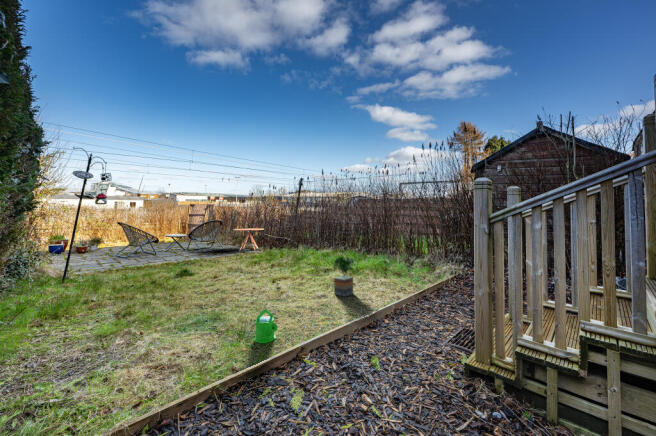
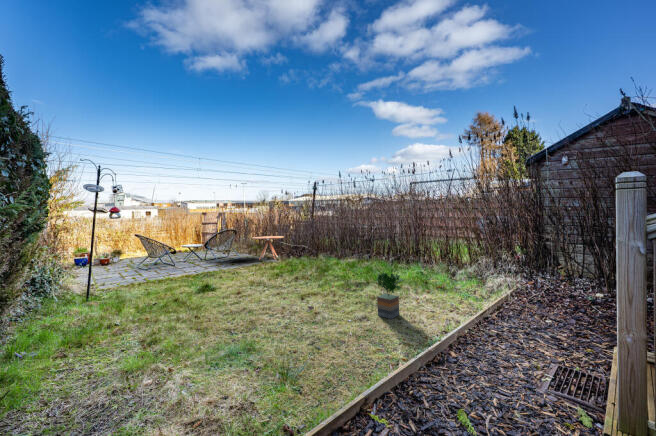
watering can: present [254,310,278,343] -> none [301,344,332,386]

